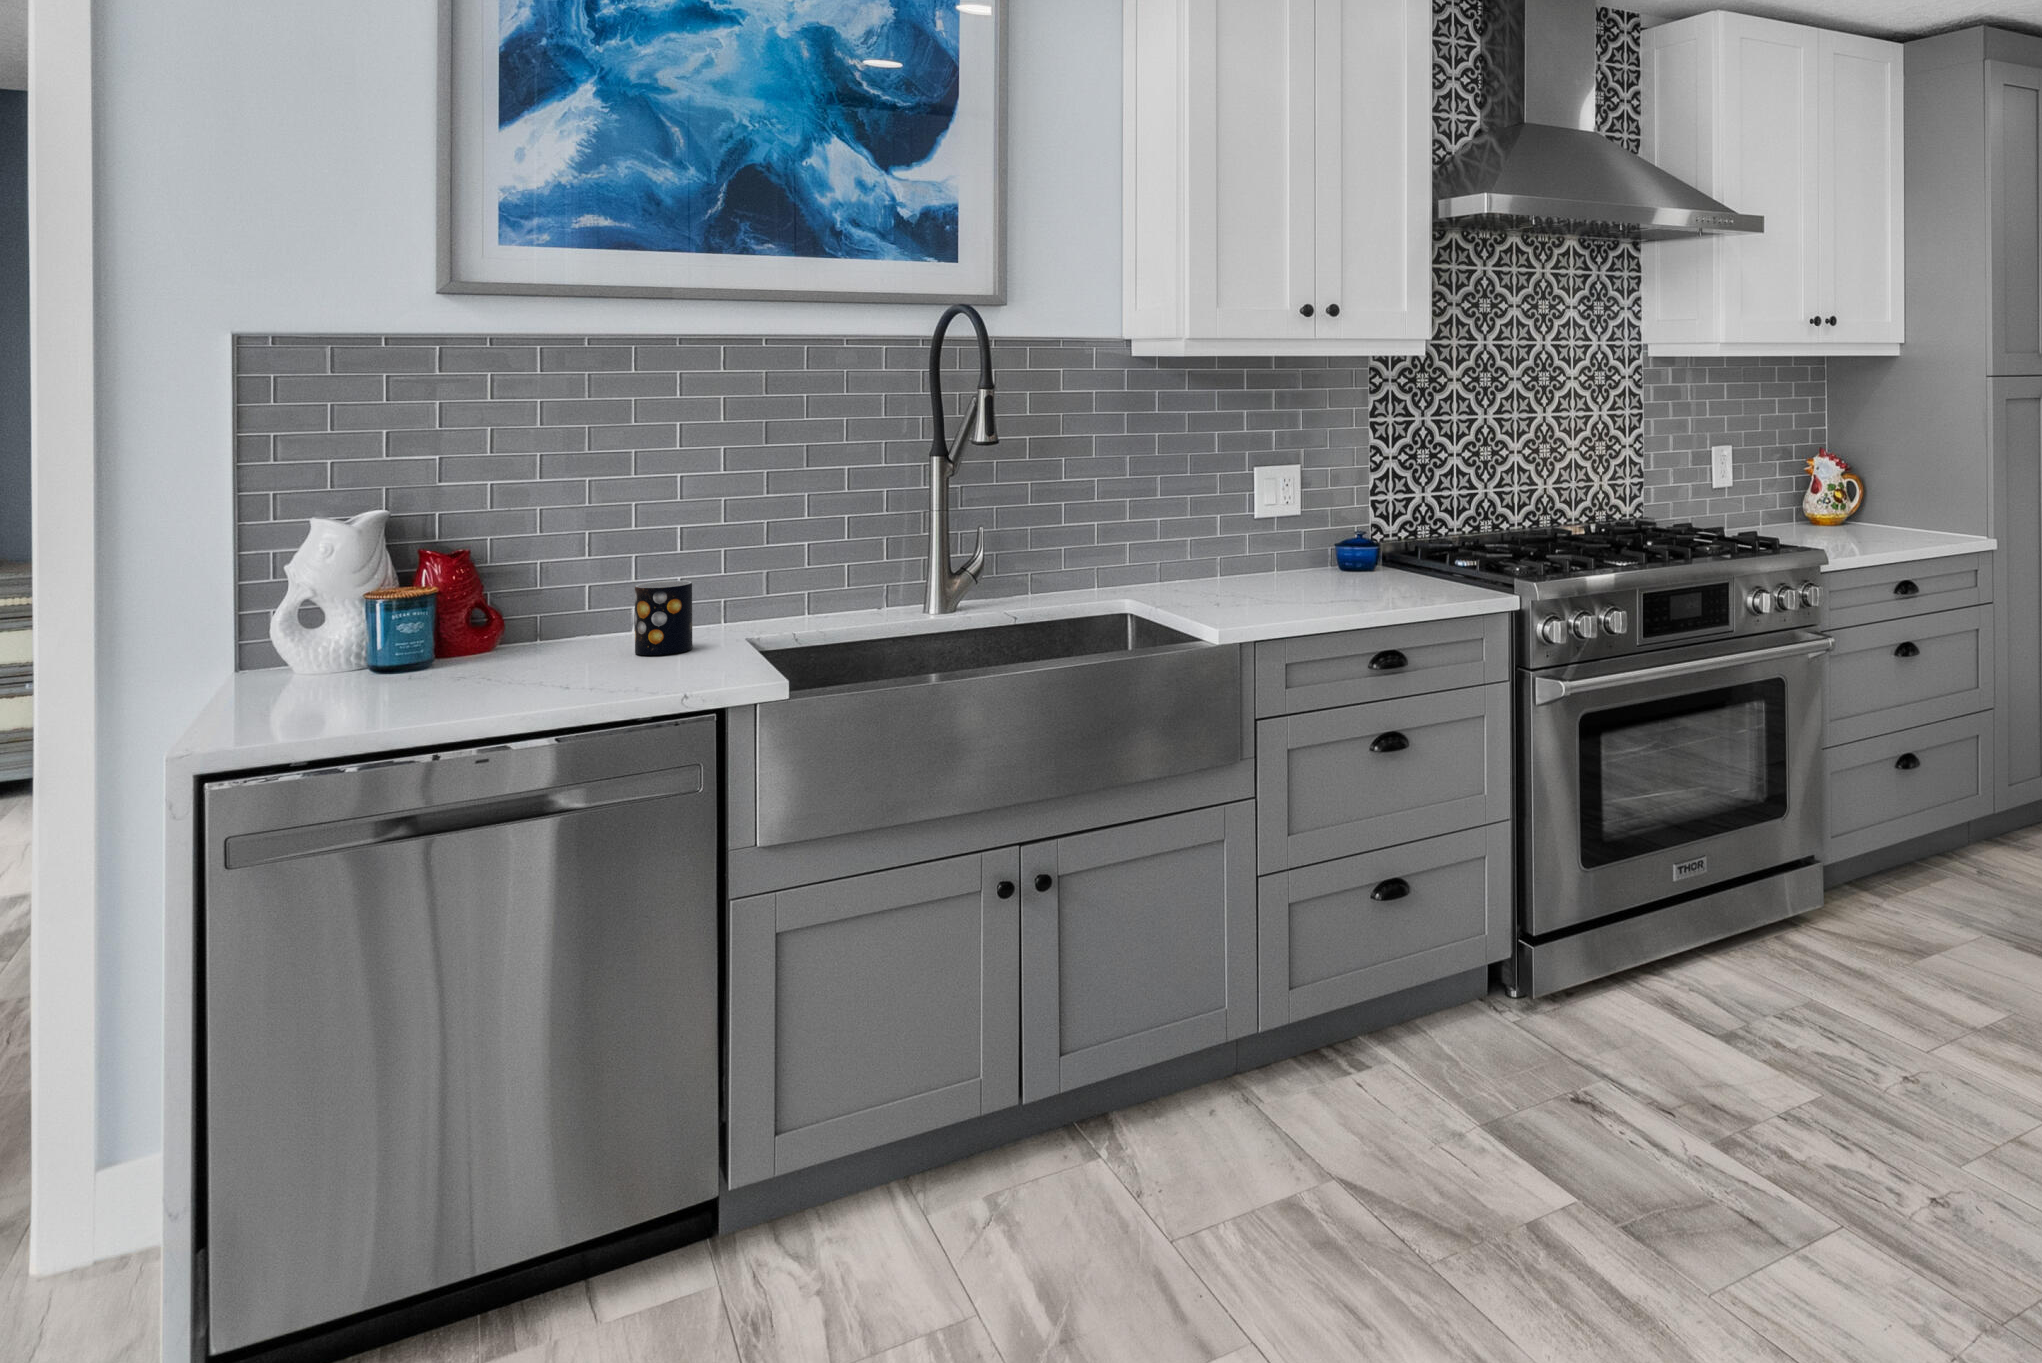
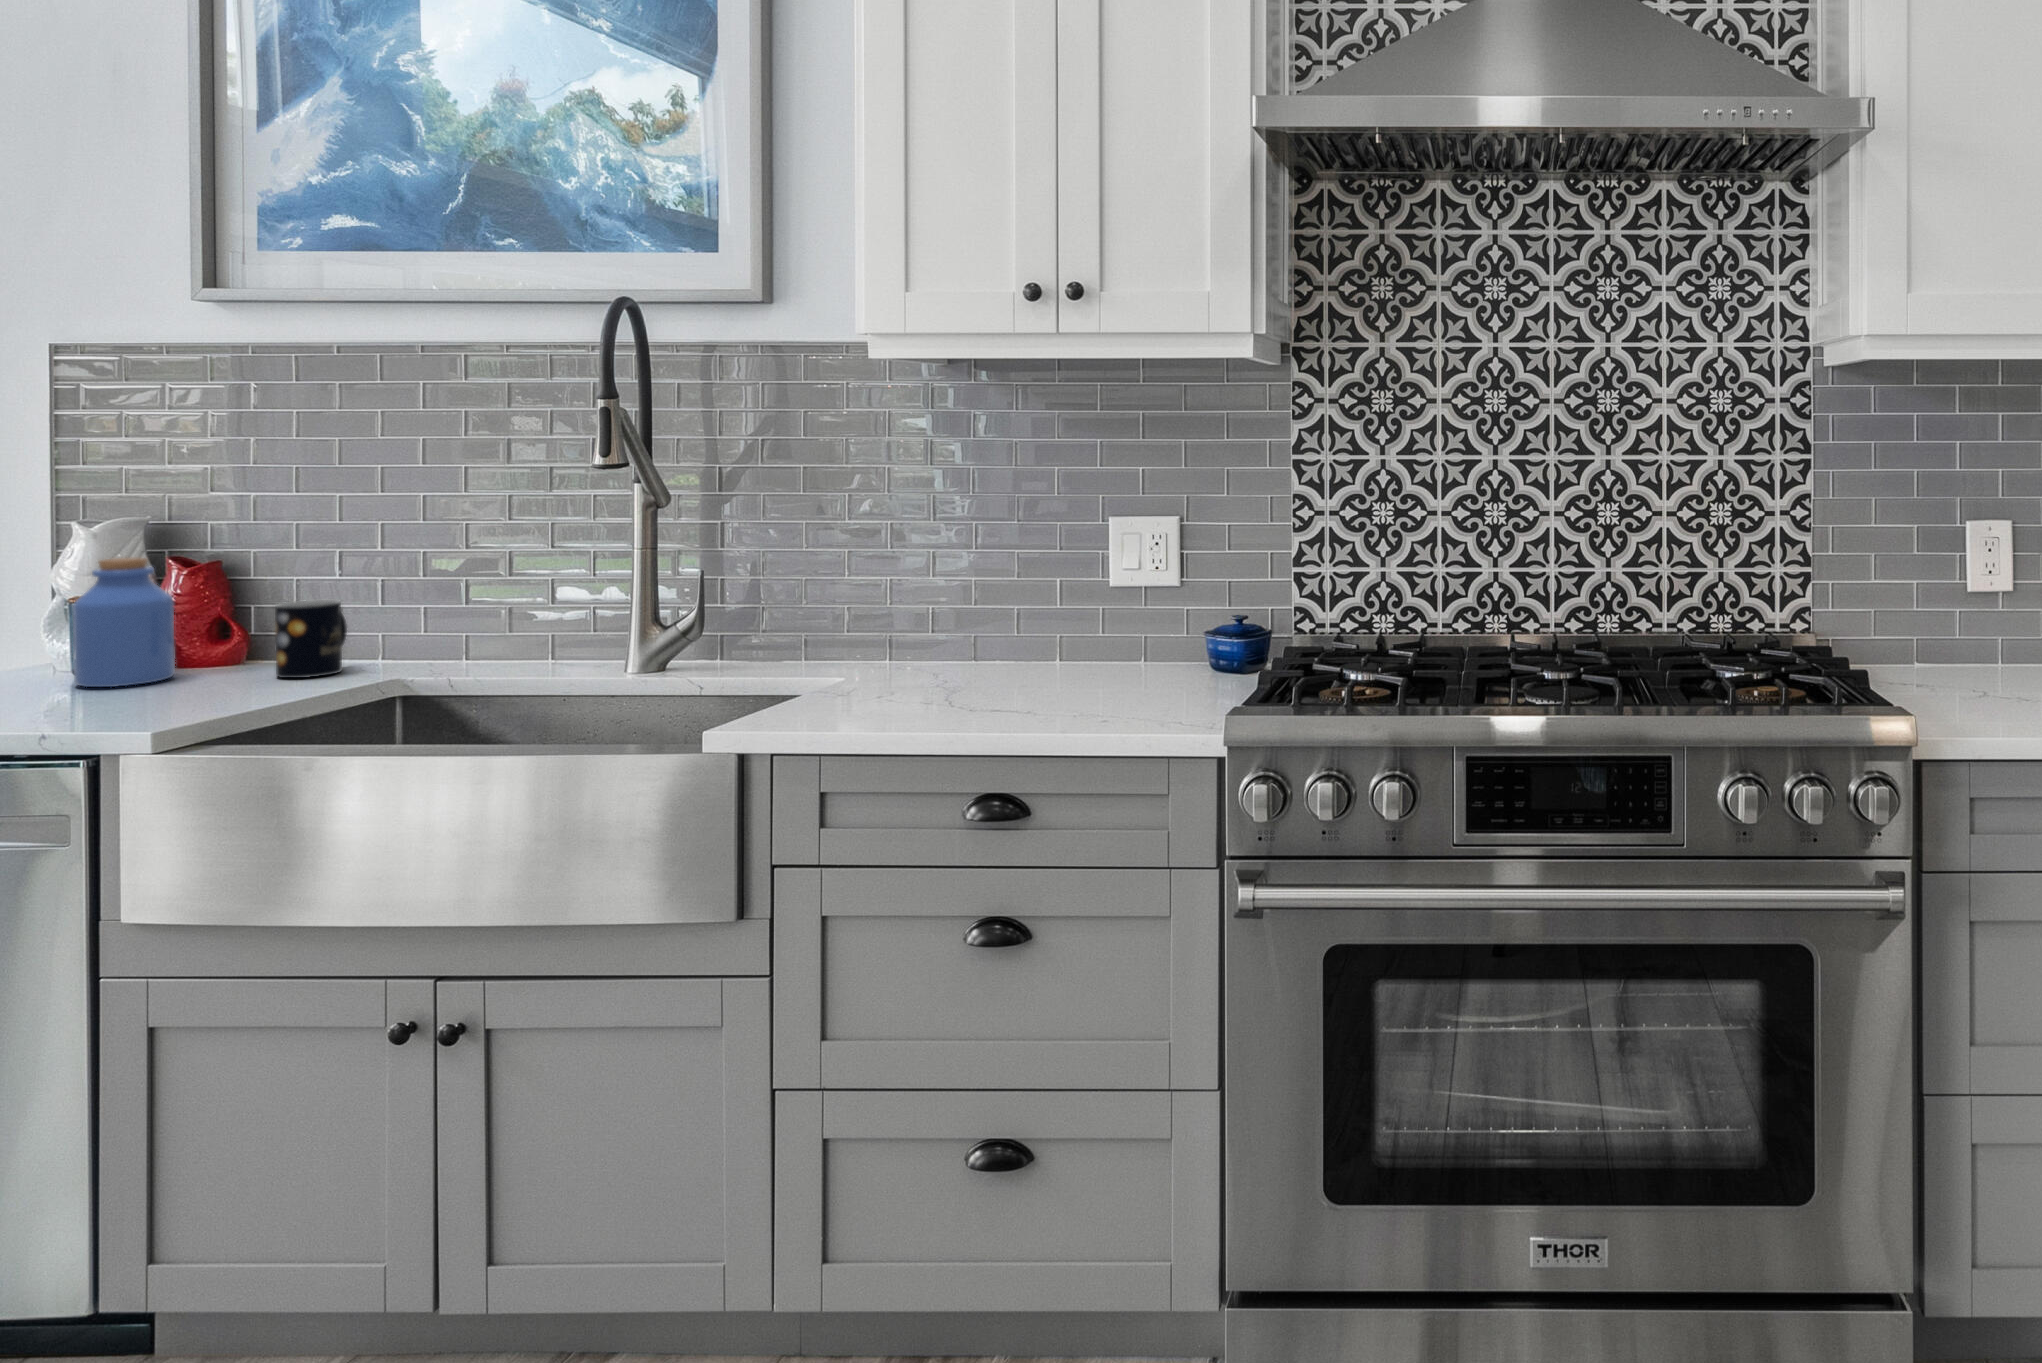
jar: none [453,552,545,682] -> present [73,558,175,687]

